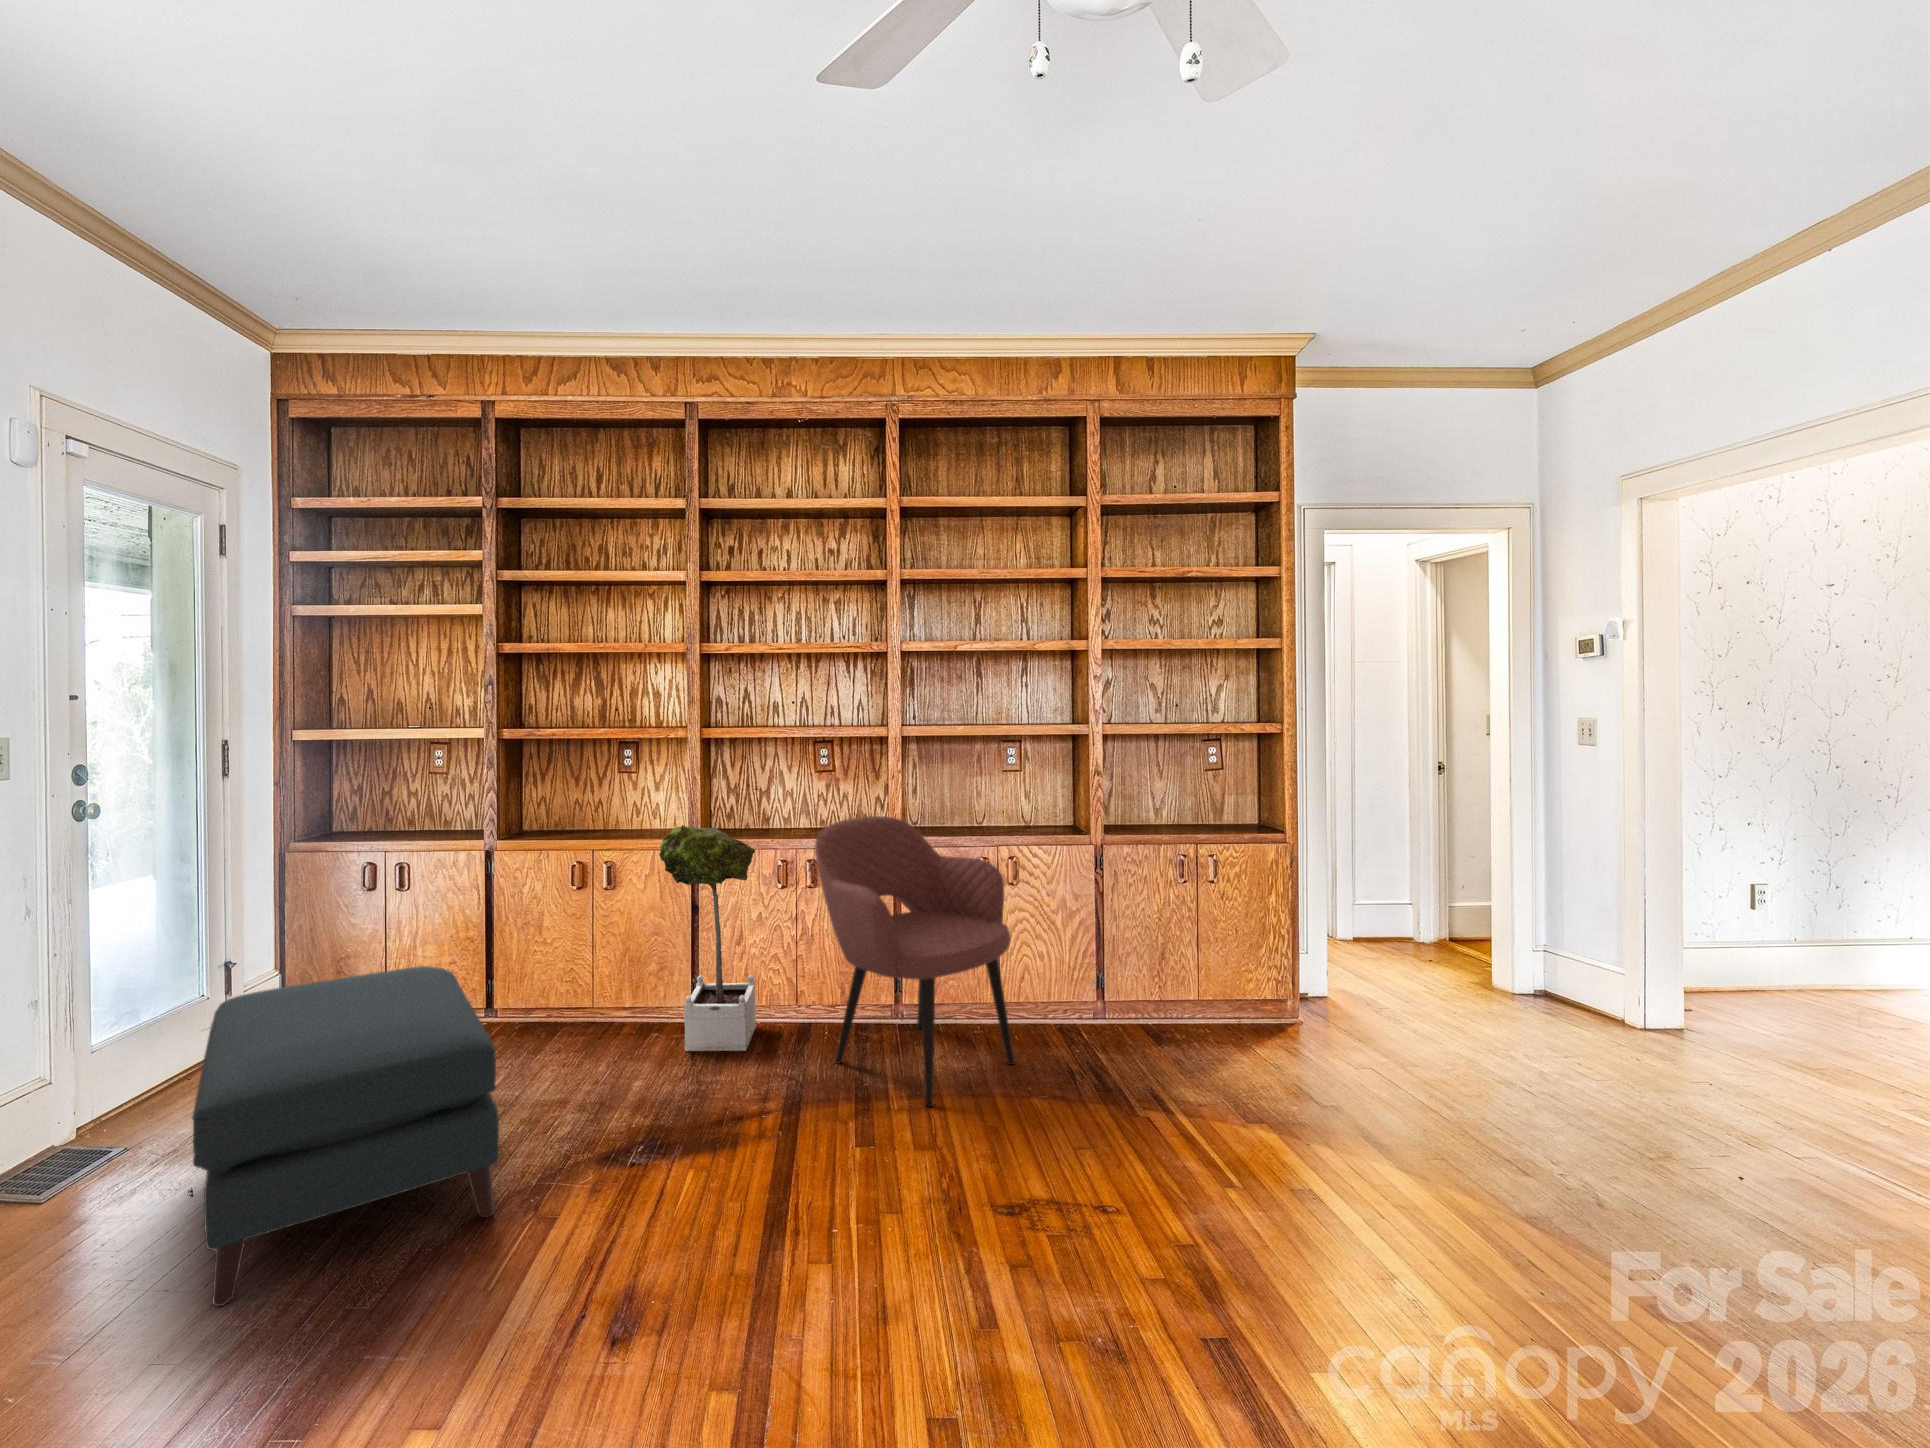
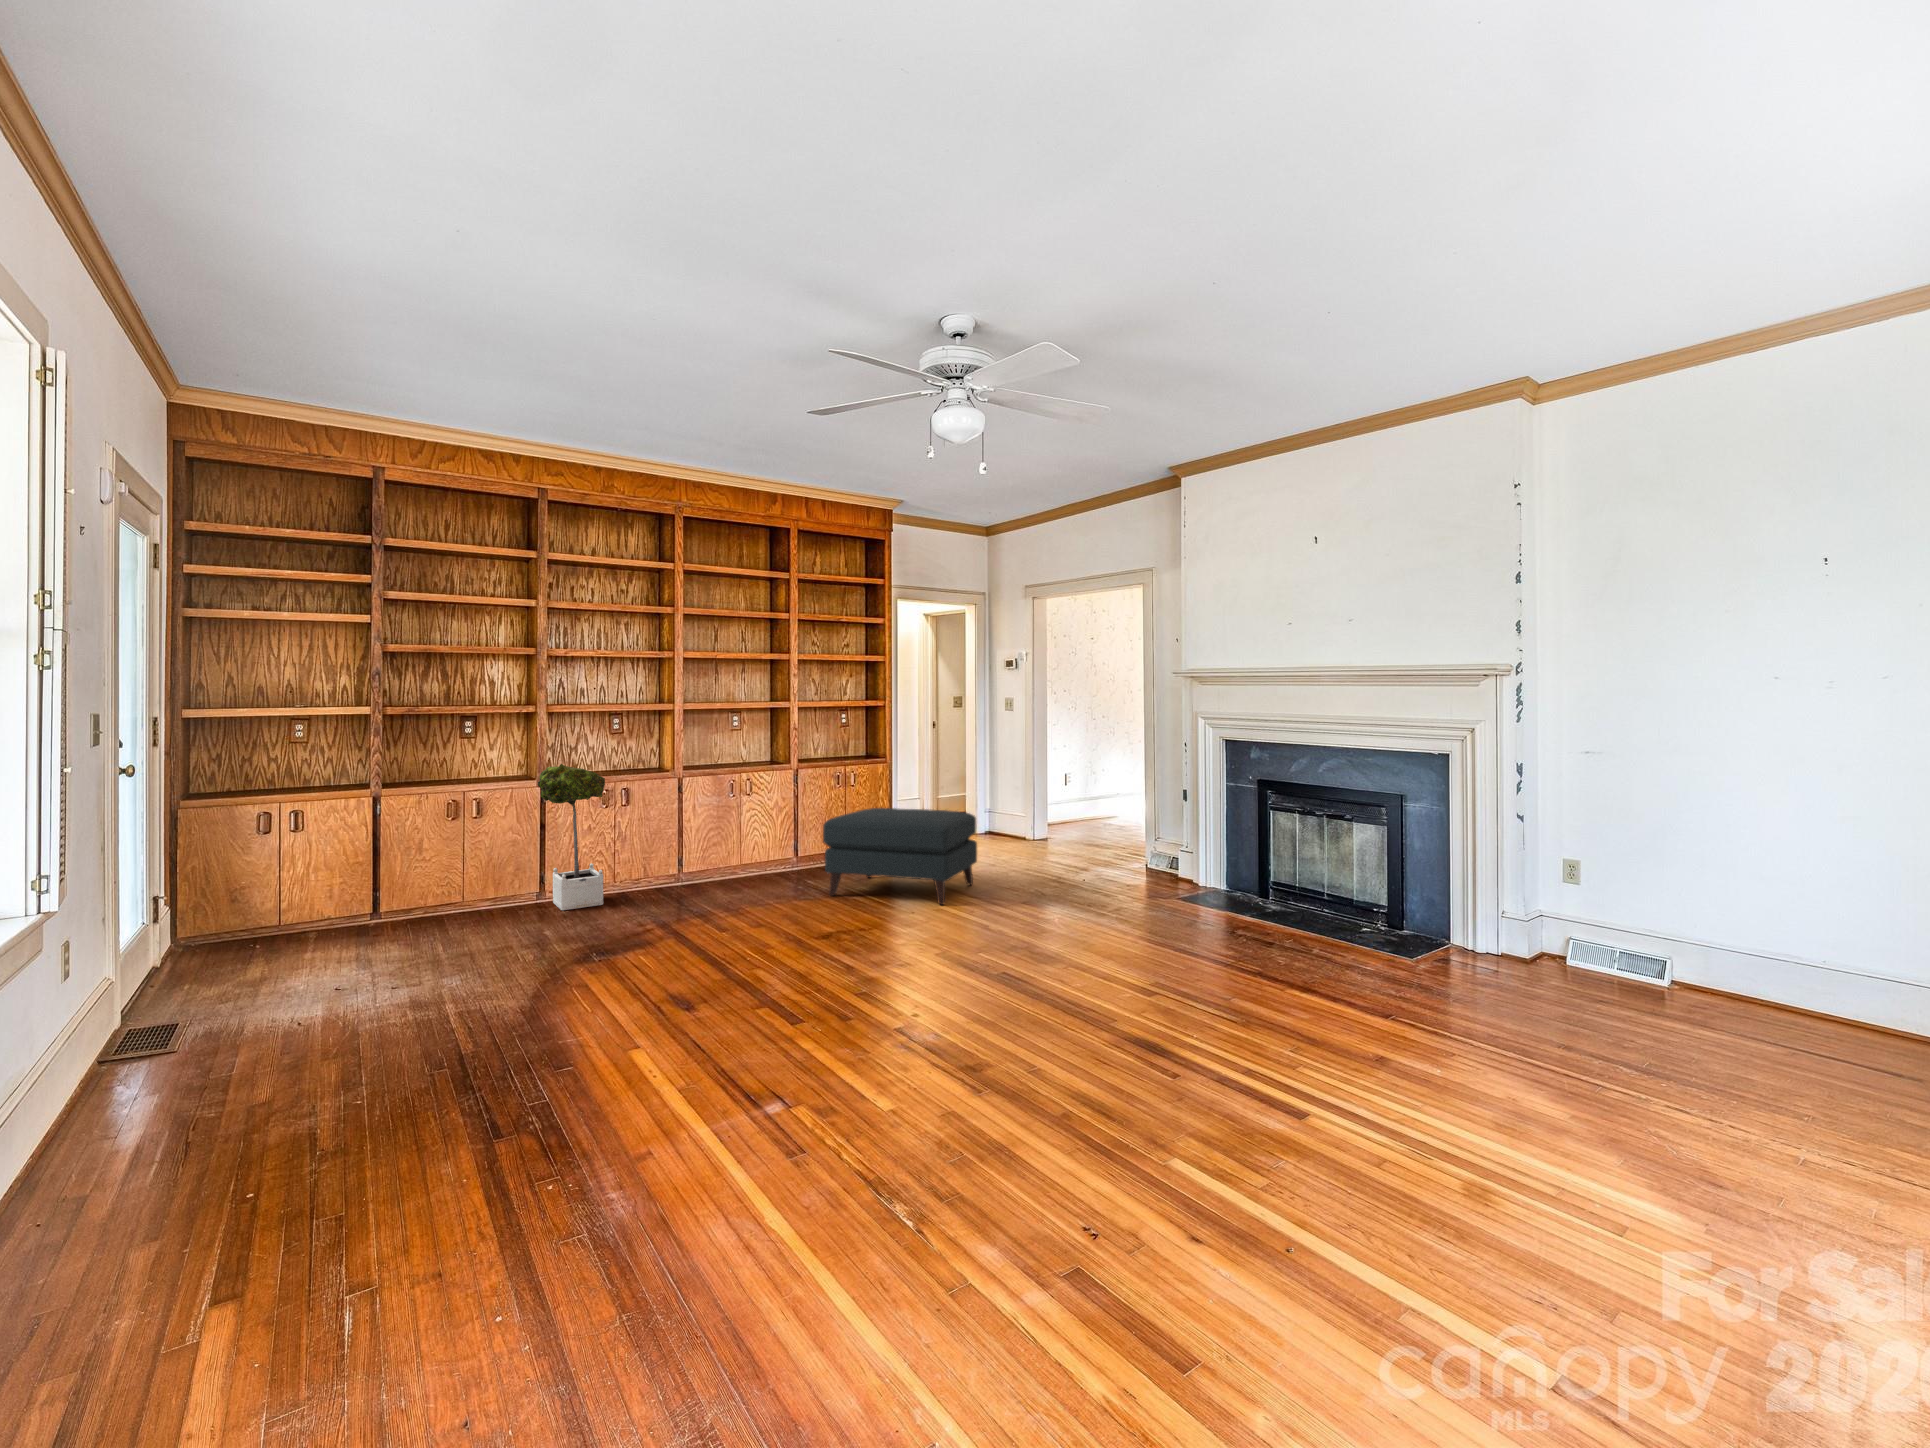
armchair: present [815,816,1014,1107] -> none [651,757,768,903]
ottoman: present [192,966,499,1306] -> present [823,808,977,905]

